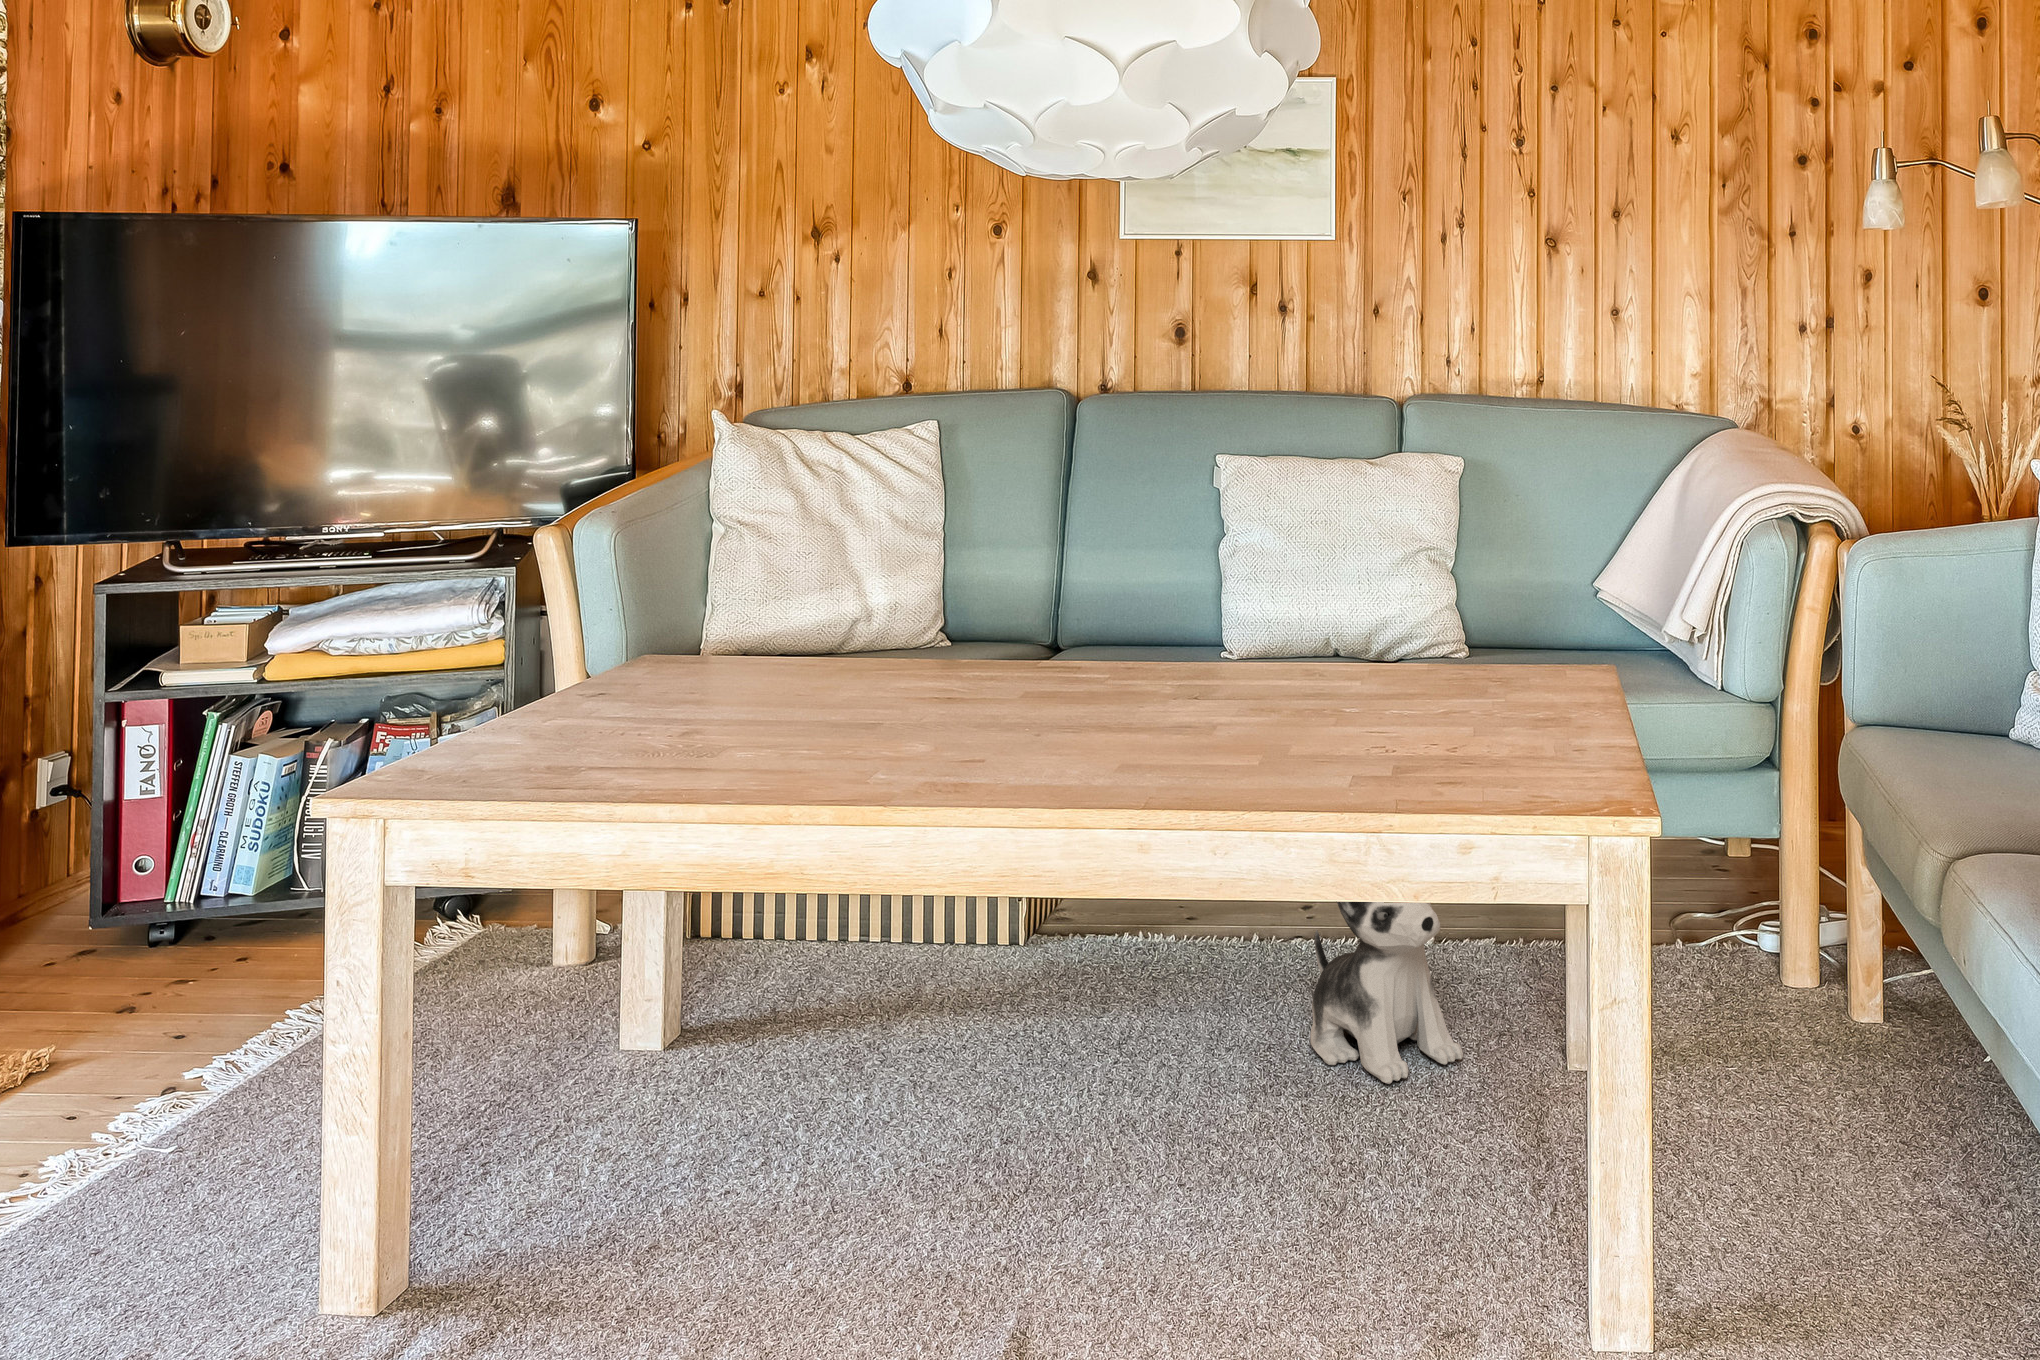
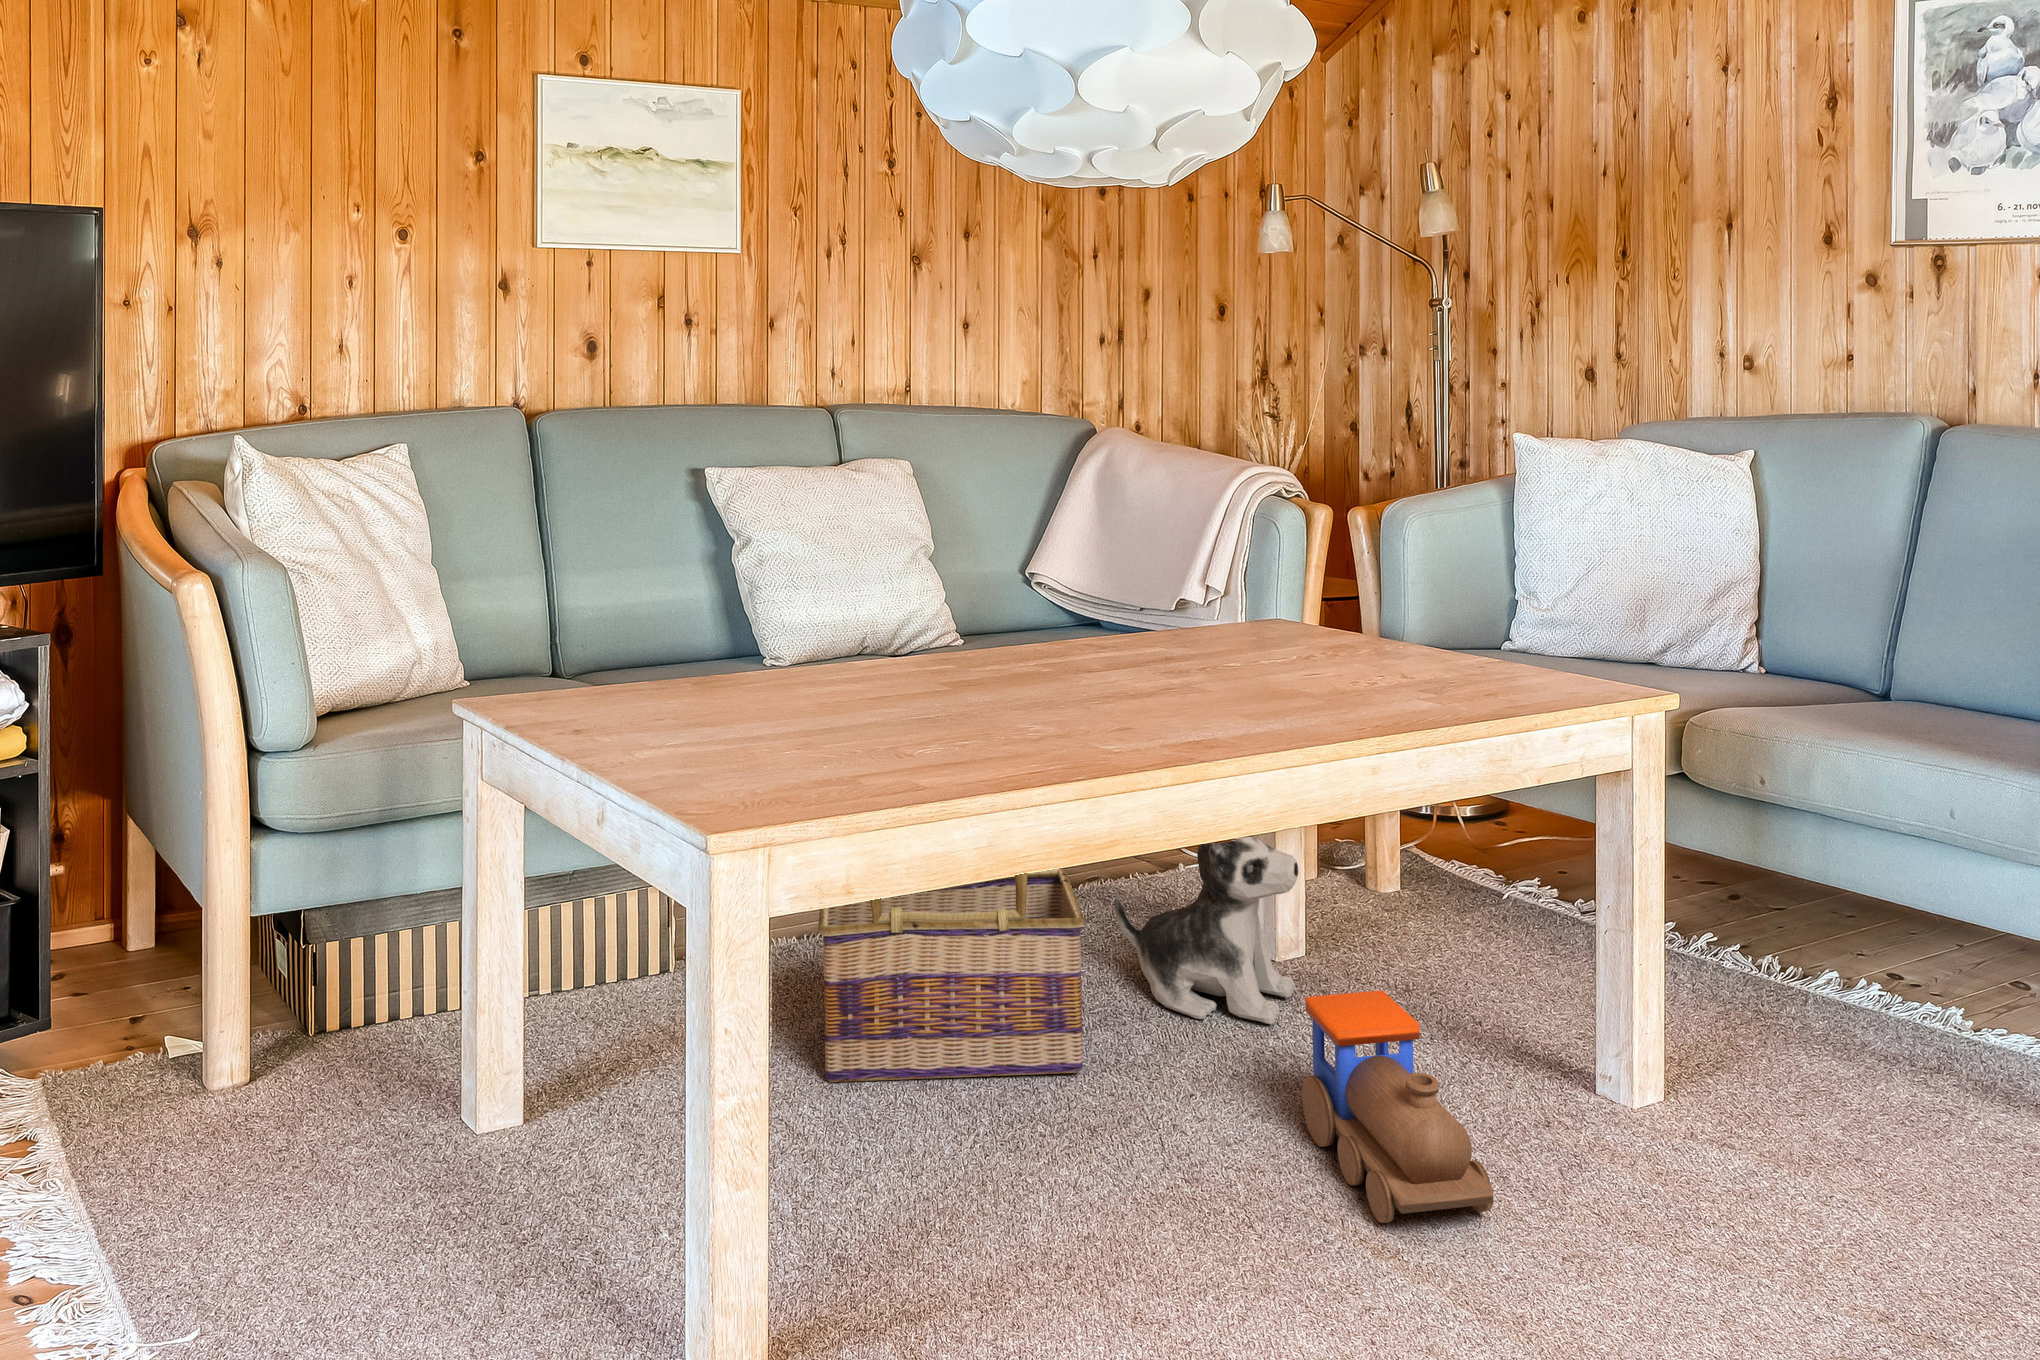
basket: none [934,740,1216,1083] -> present [818,868,1085,1082]
toy train: none [1205,1043,1376,1286] -> present [1302,990,1493,1223]

